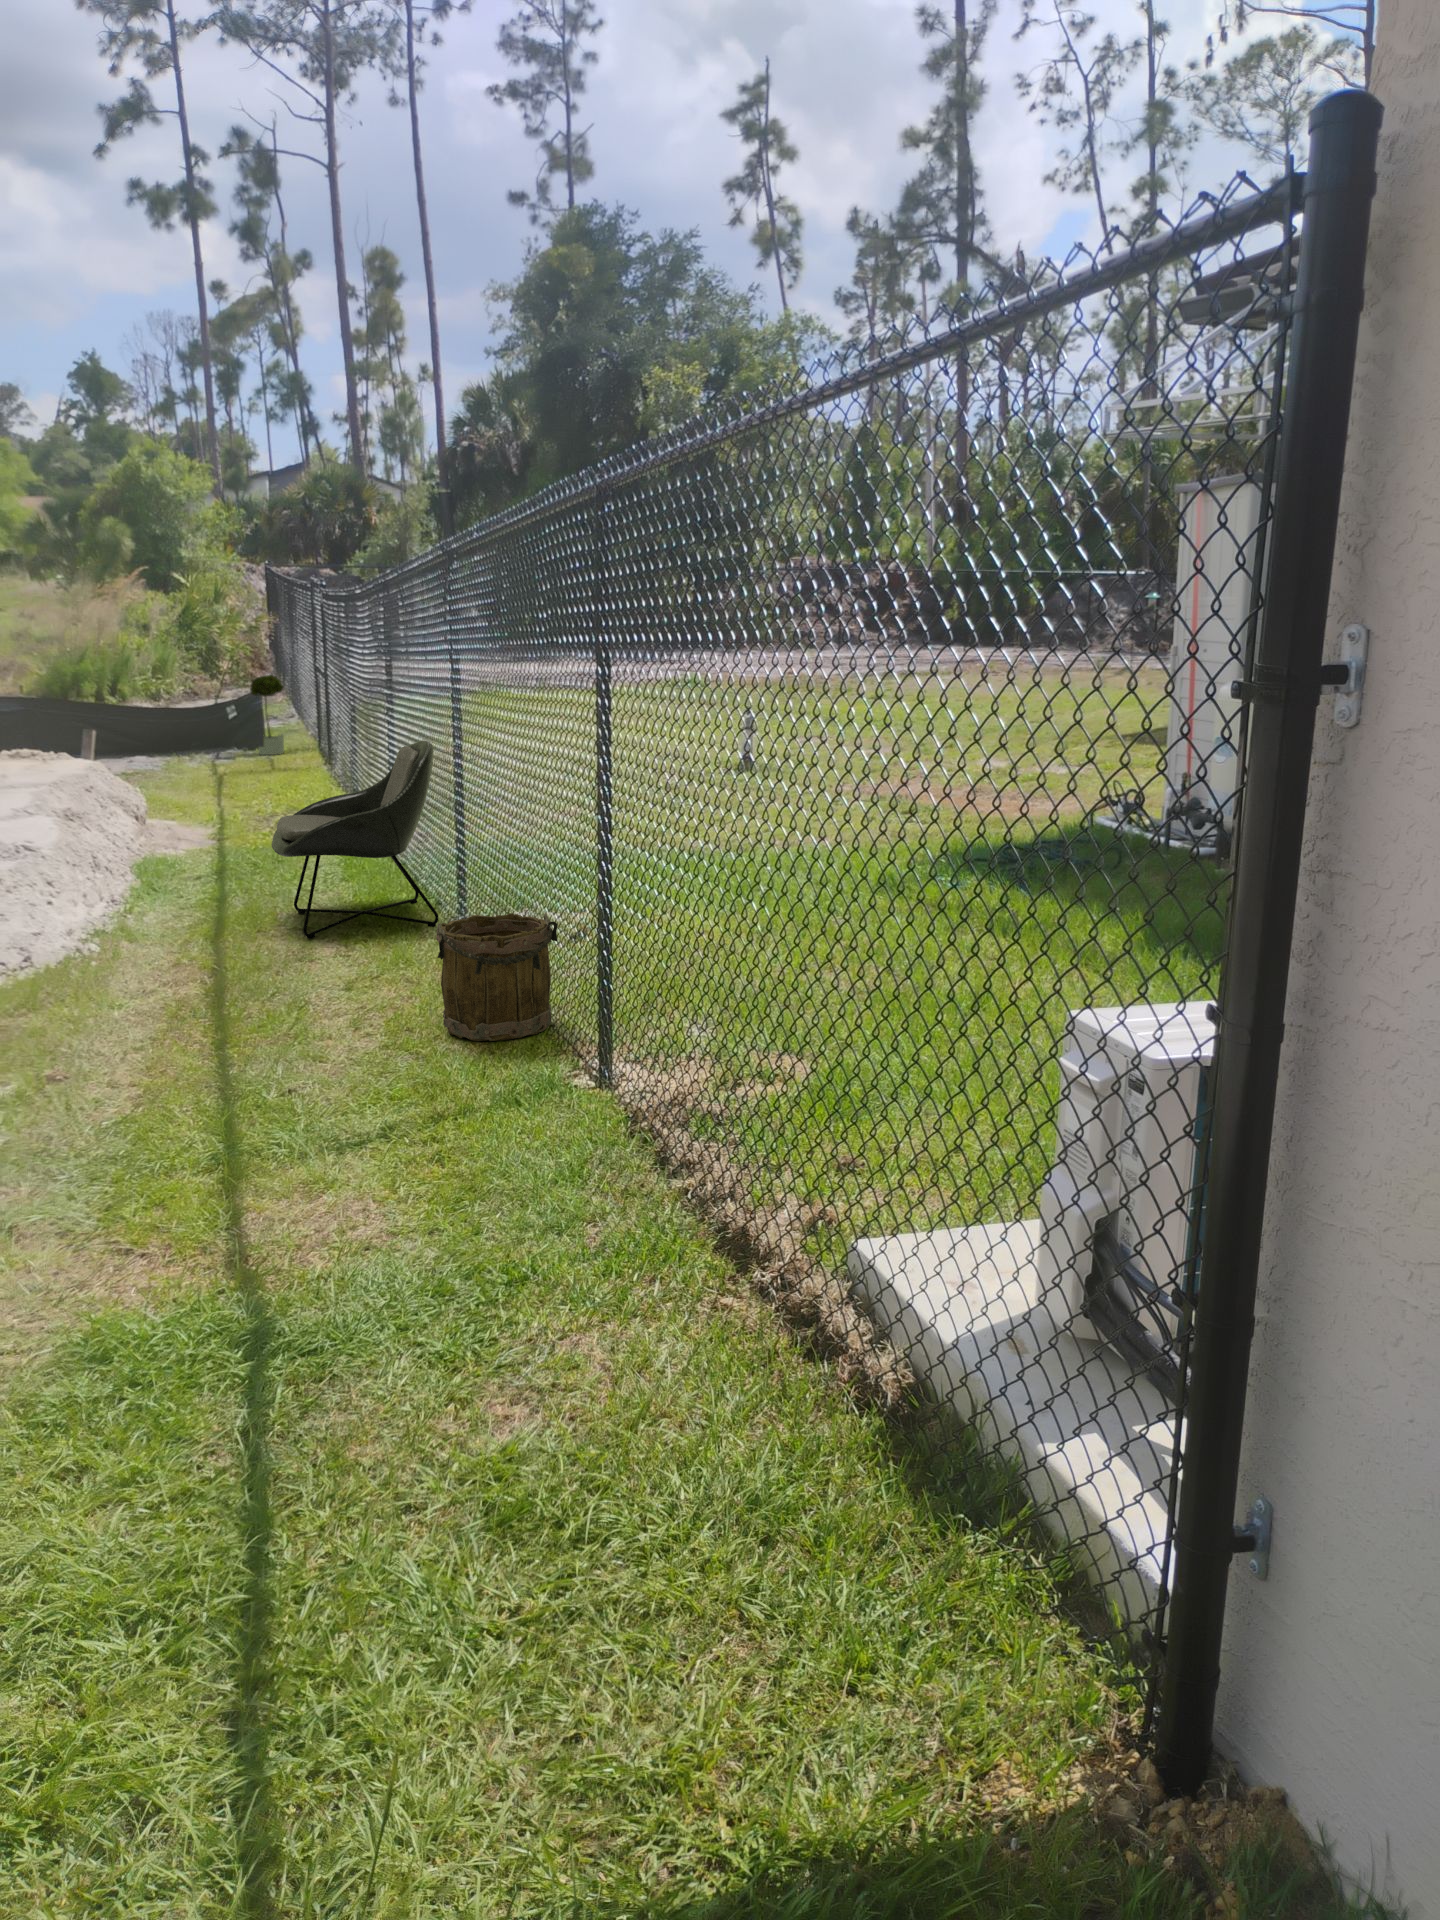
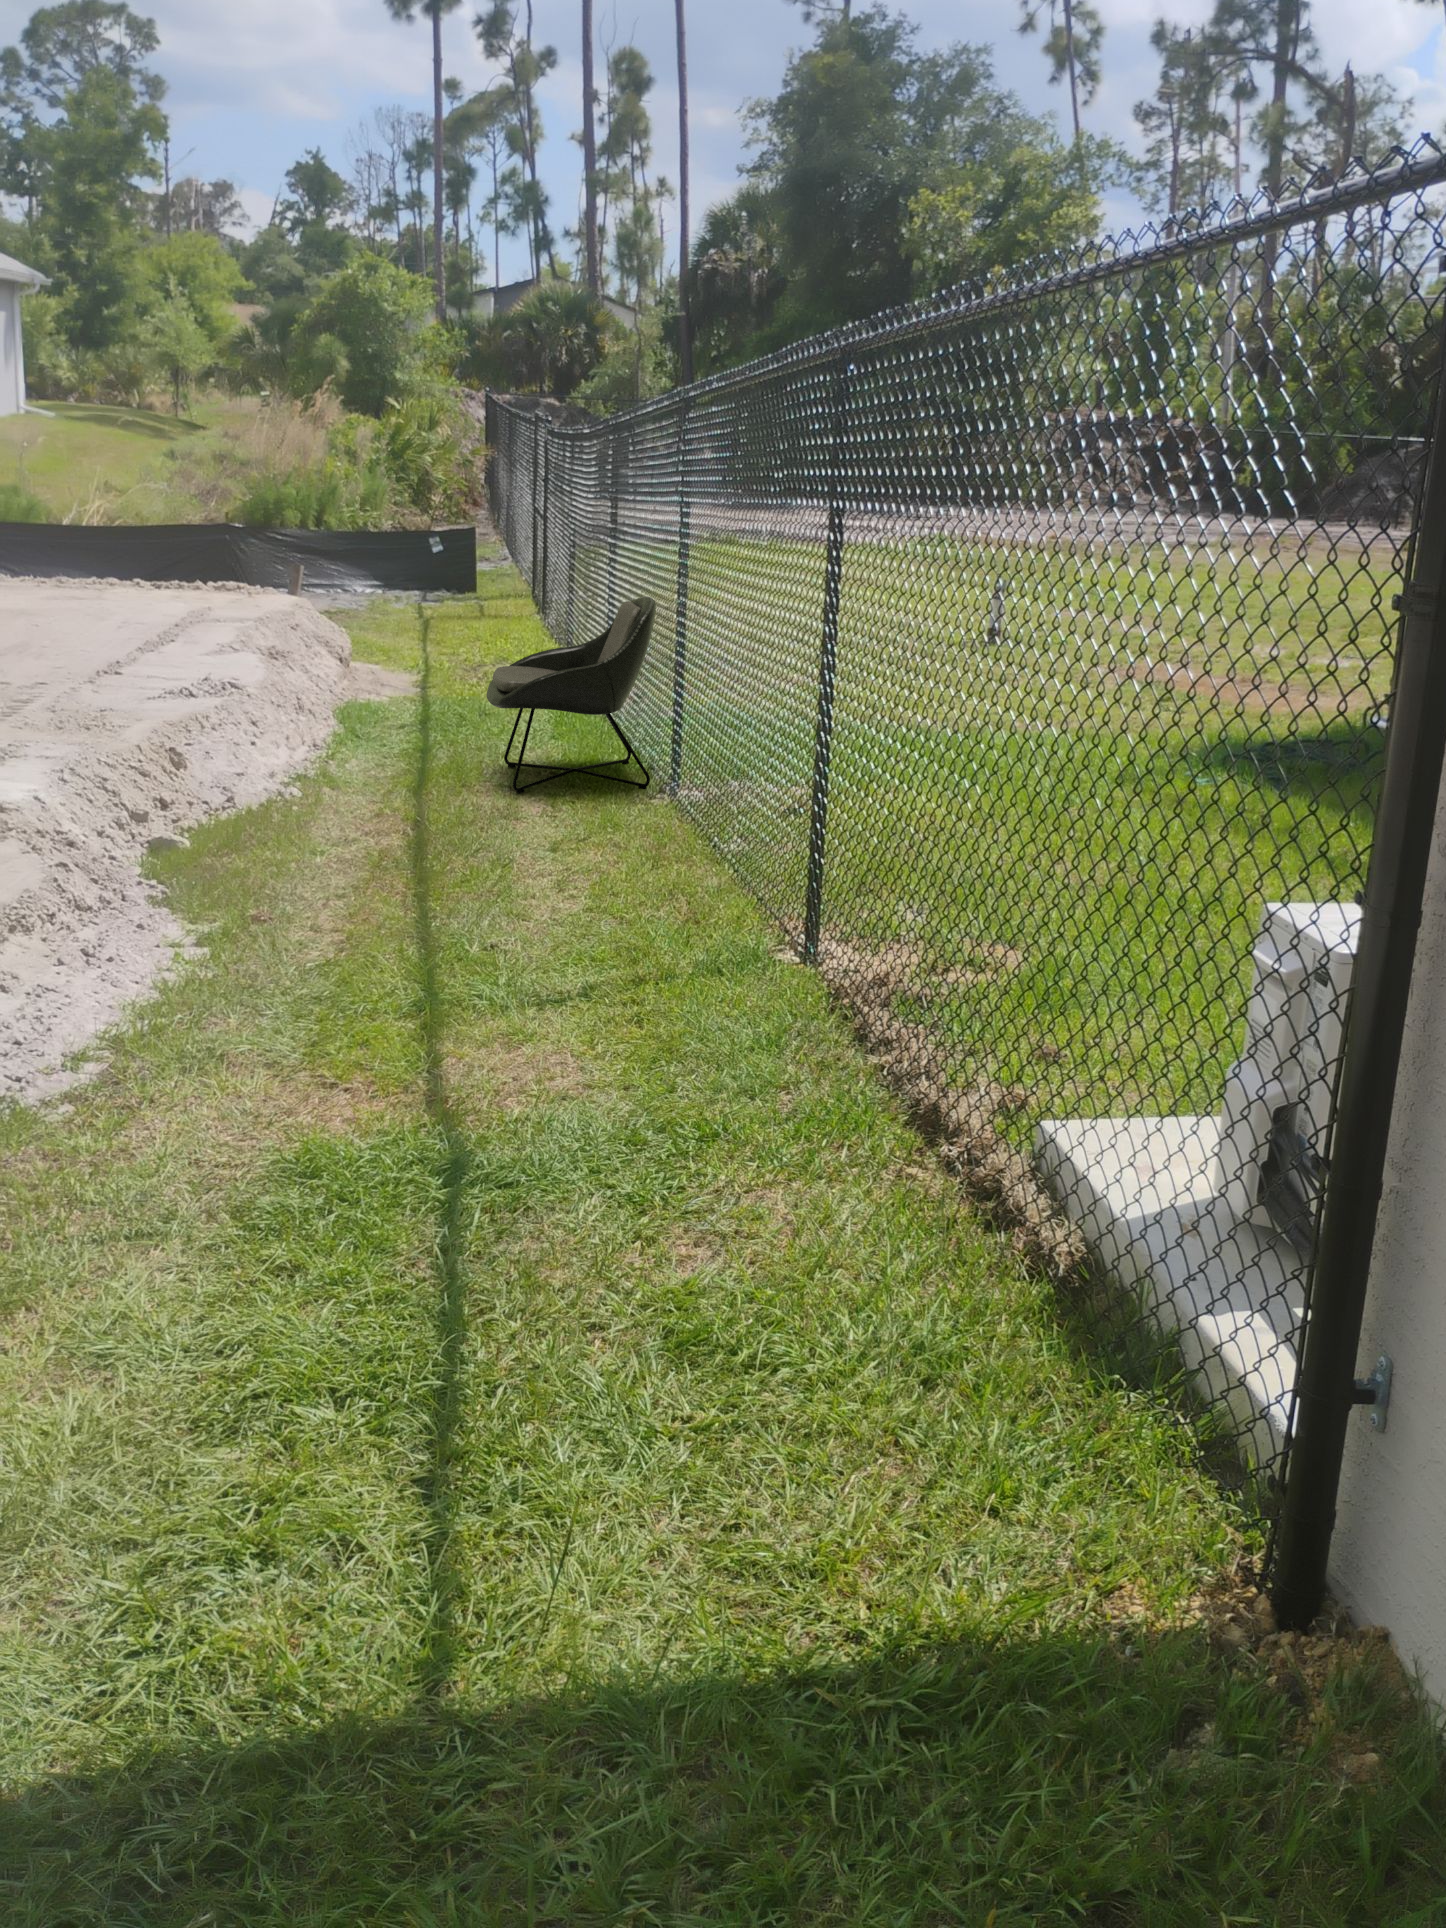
potted tree: present [250,674,284,755] -> none [467,515,502,601]
bucket: present [436,913,558,1041] -> none [648,778,771,907]

